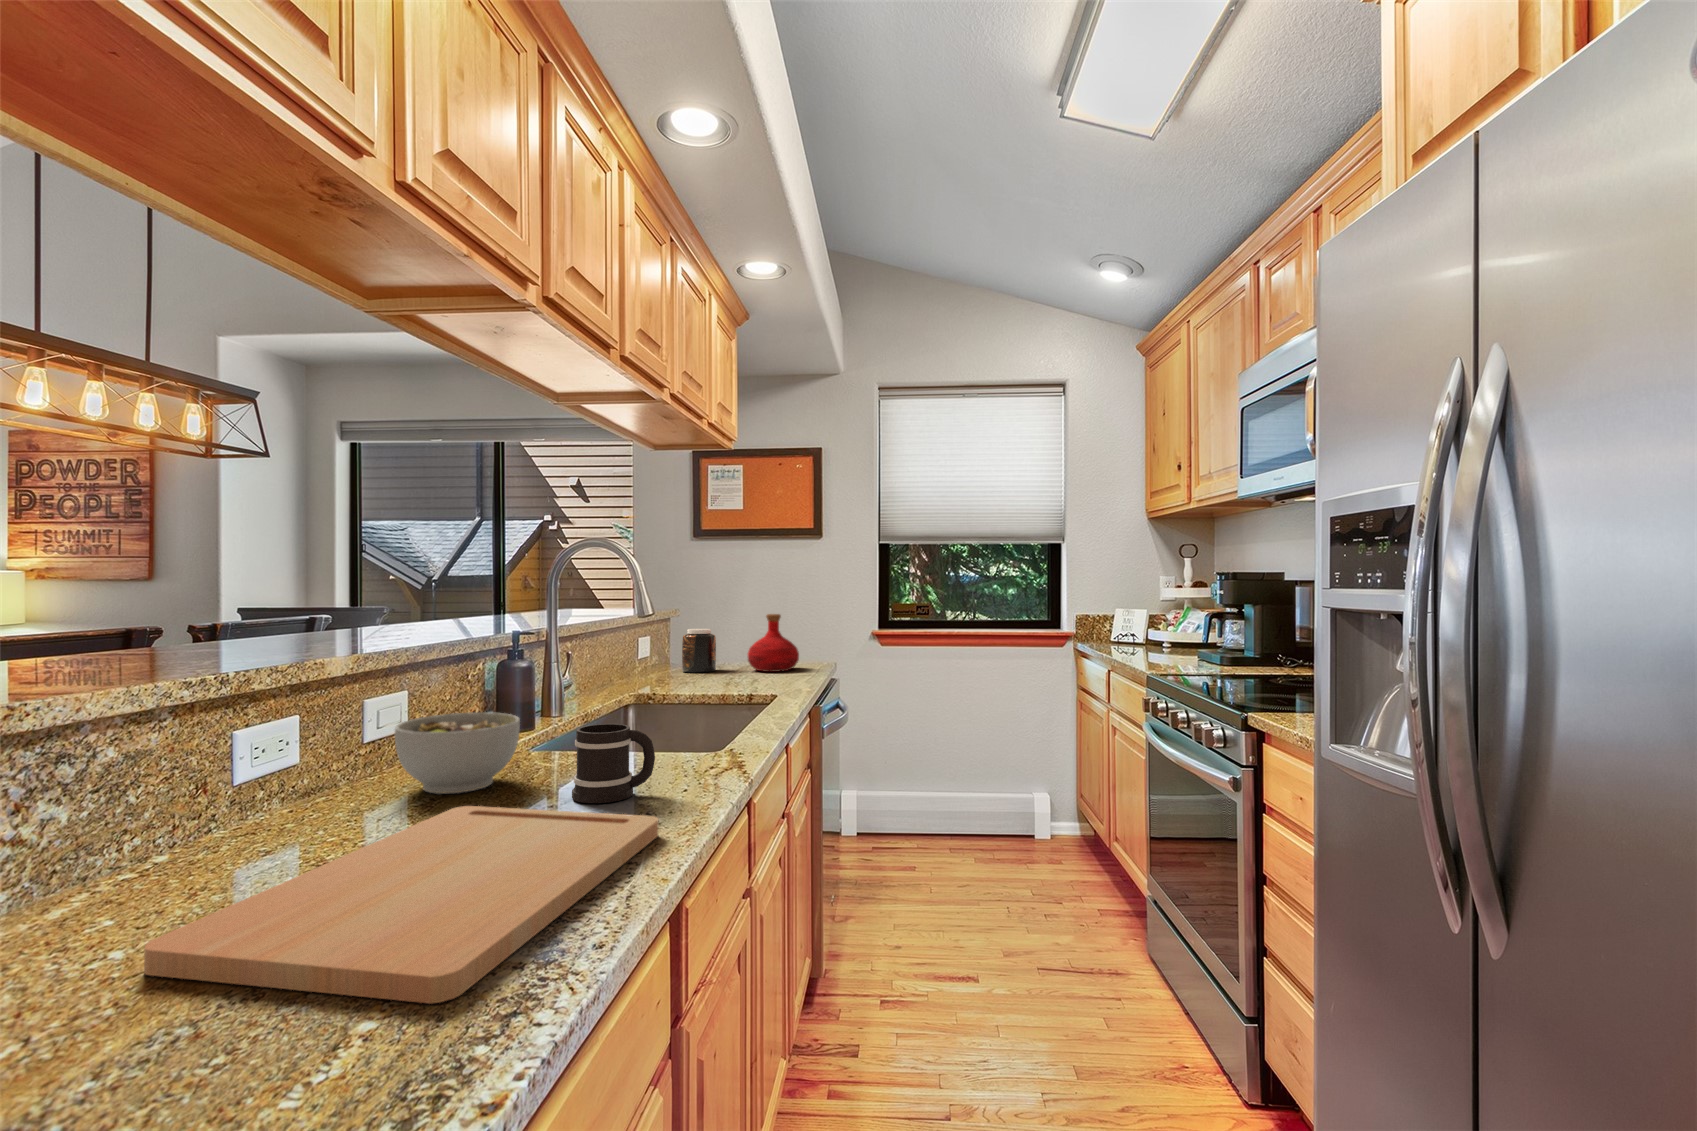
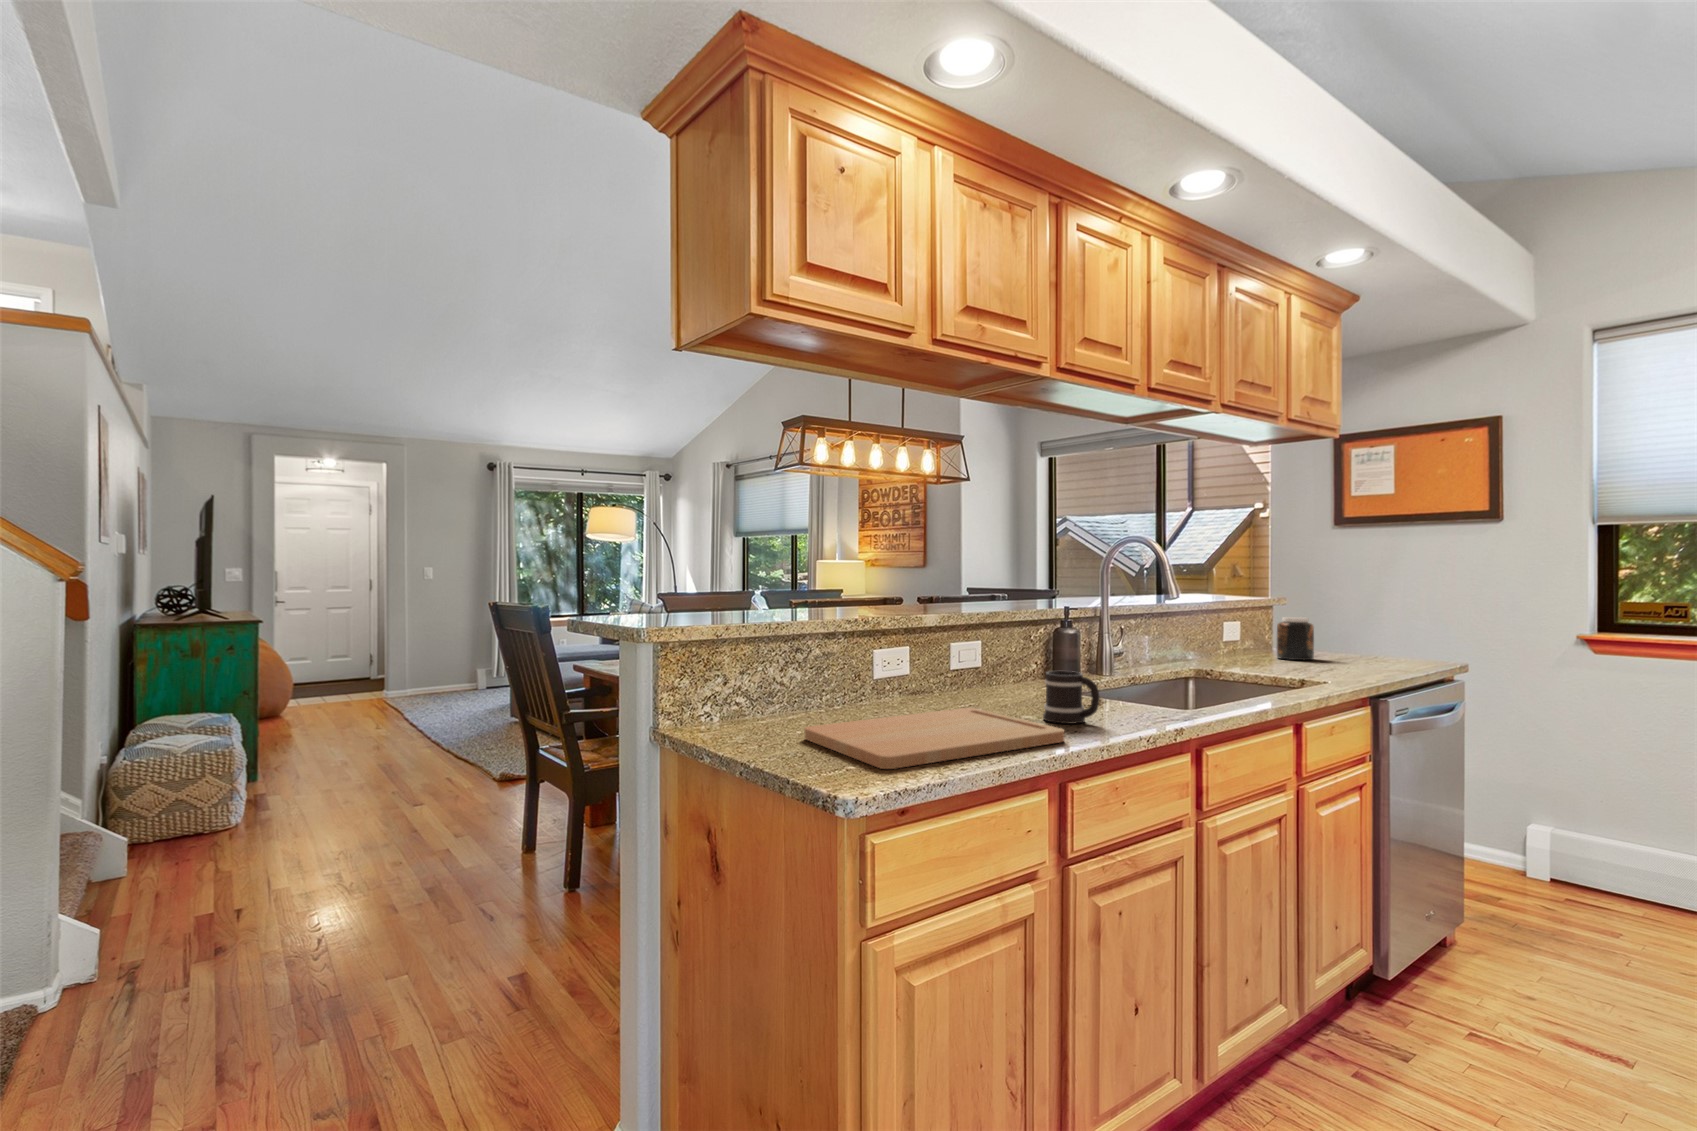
bottle: present [748,614,799,672] -> none [1346,605,1411,666]
bowl: present [395,712,520,794] -> none [955,657,1029,706]

